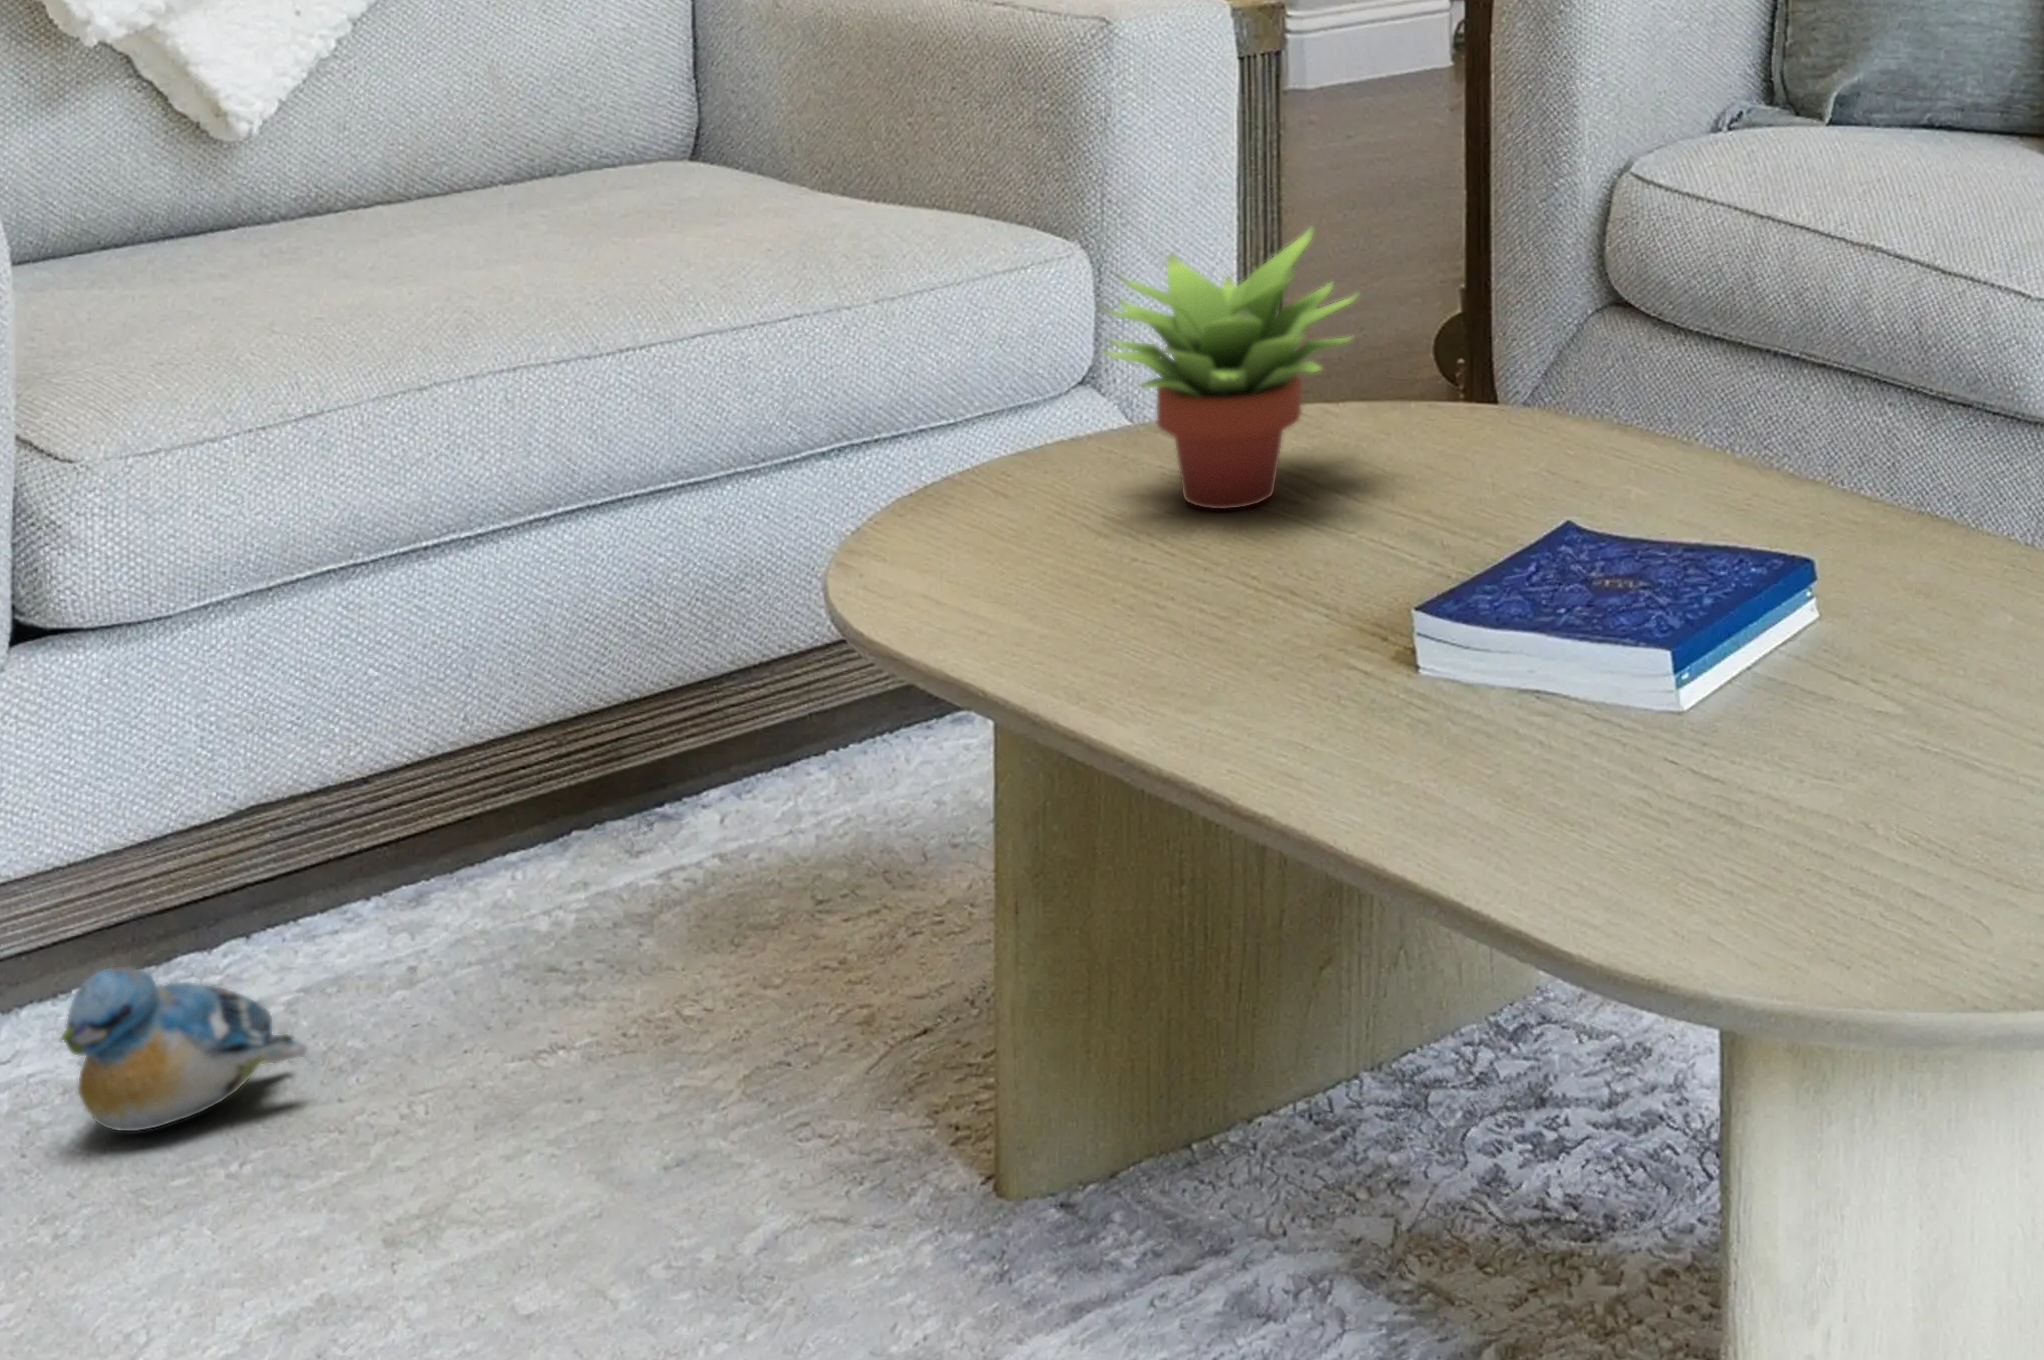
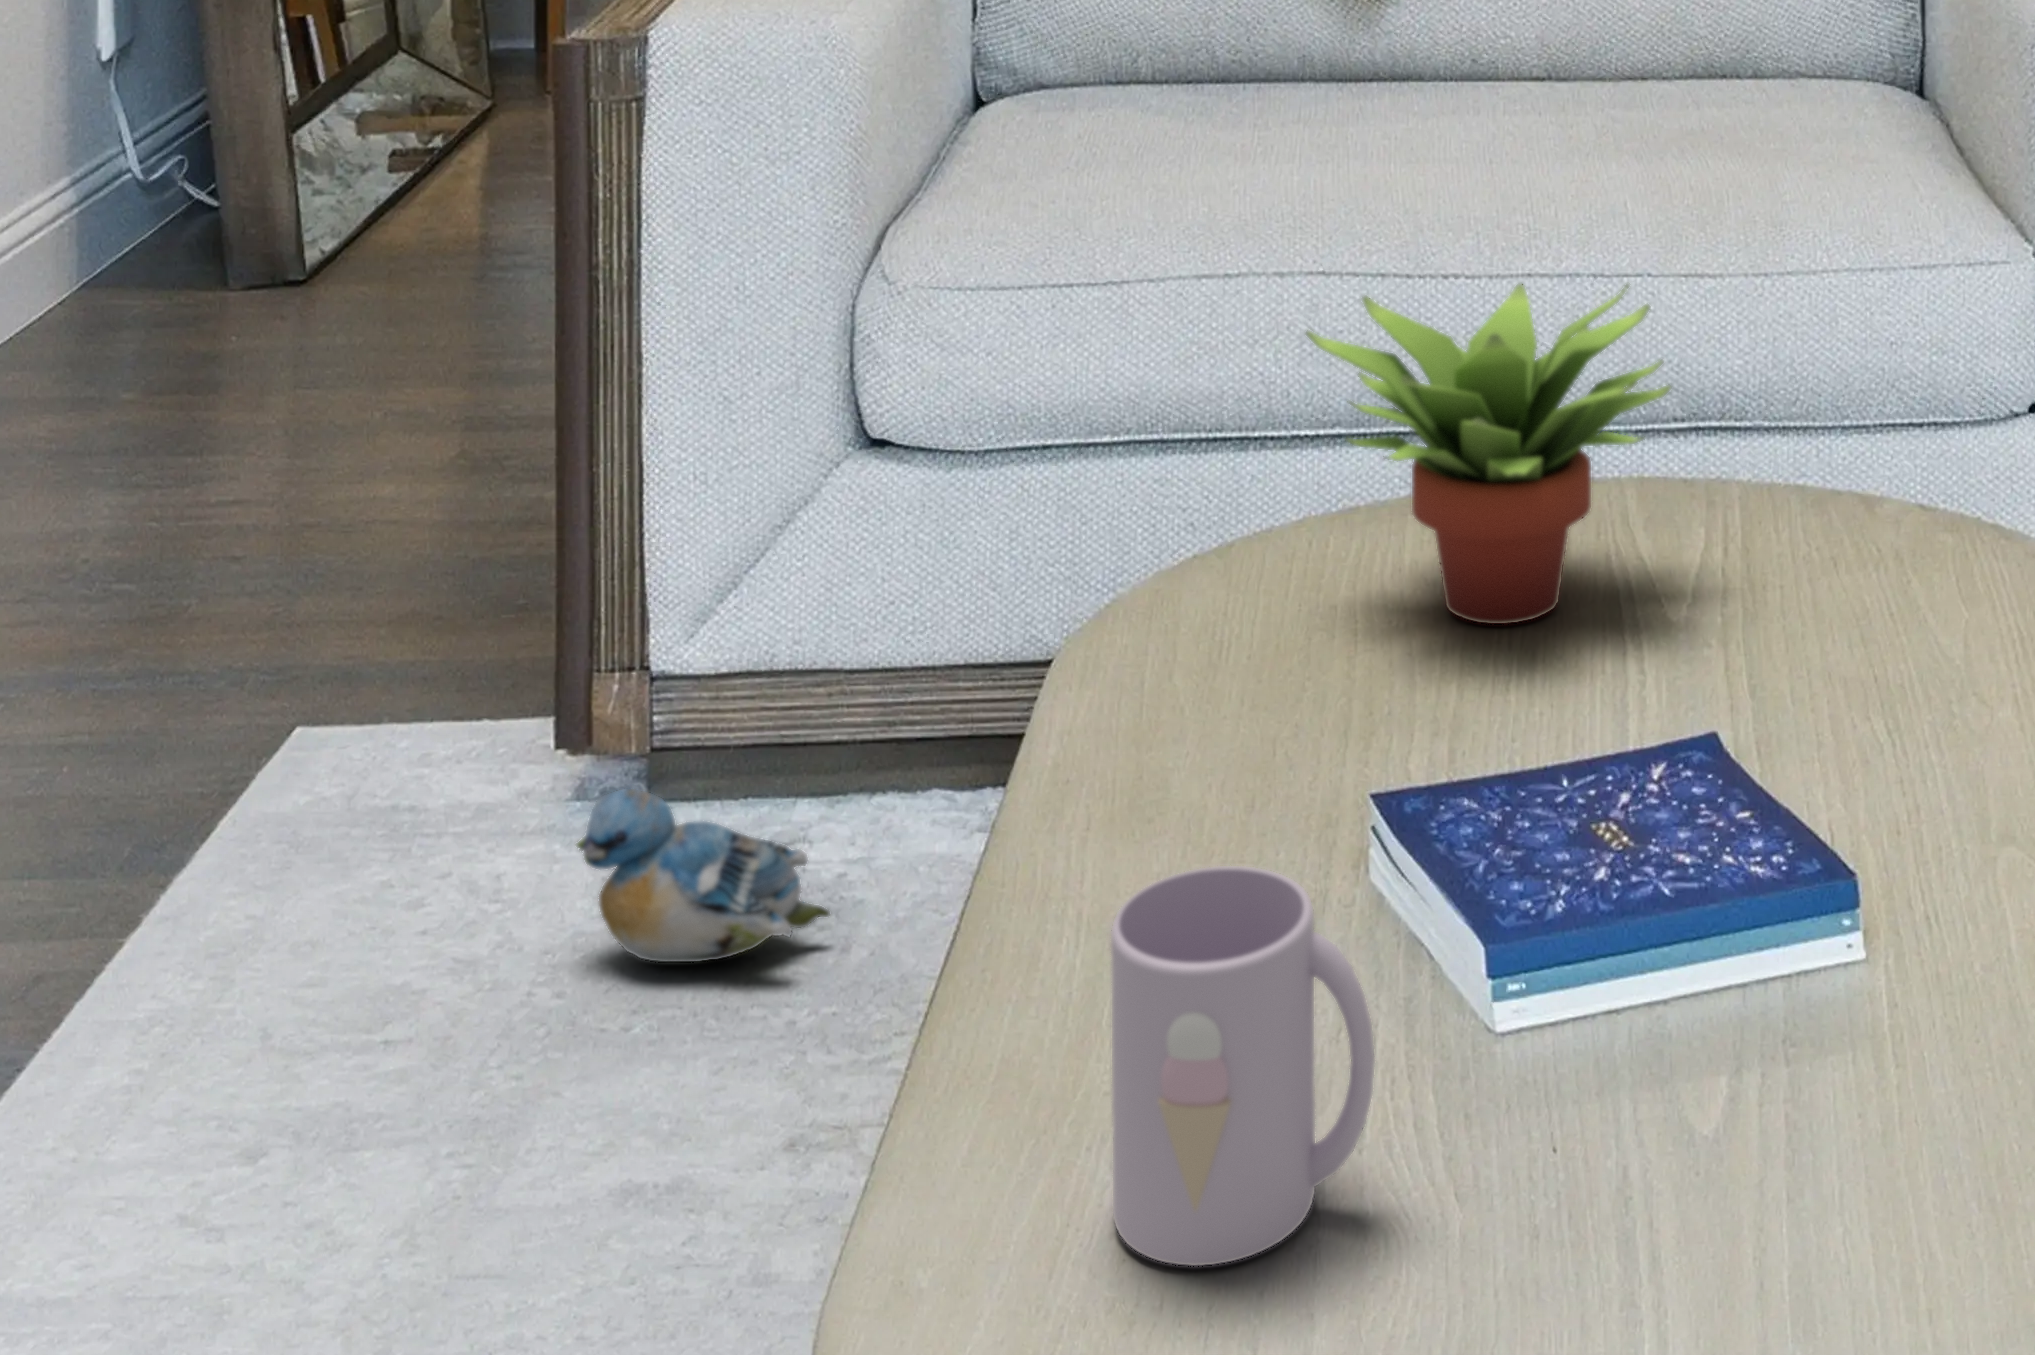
mug: none [1658,539,1815,783] -> present [1111,866,1375,1266]

